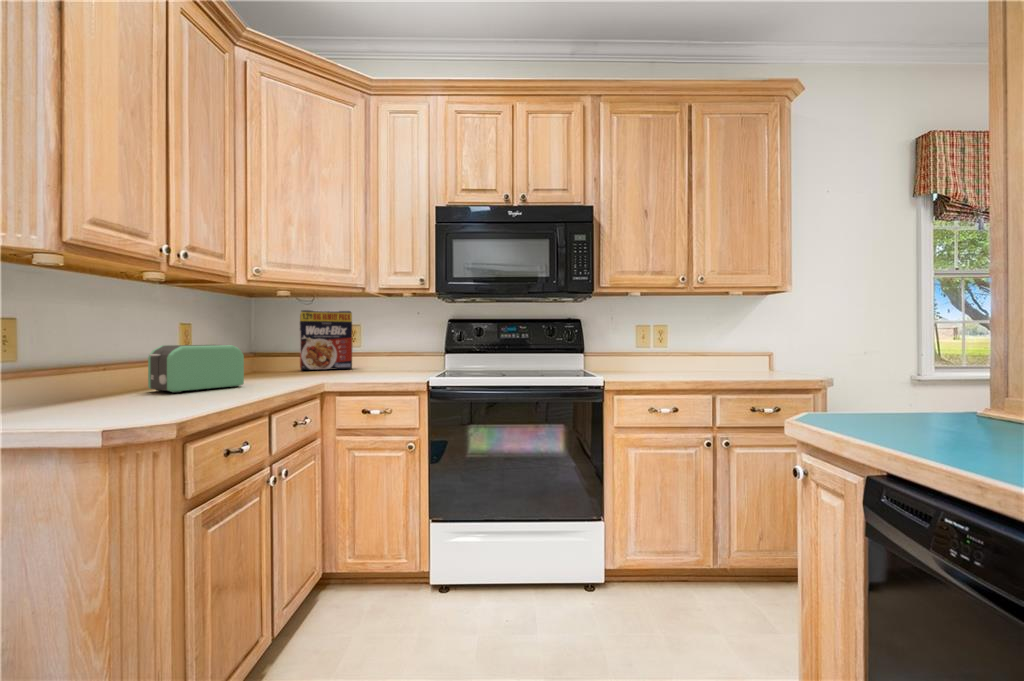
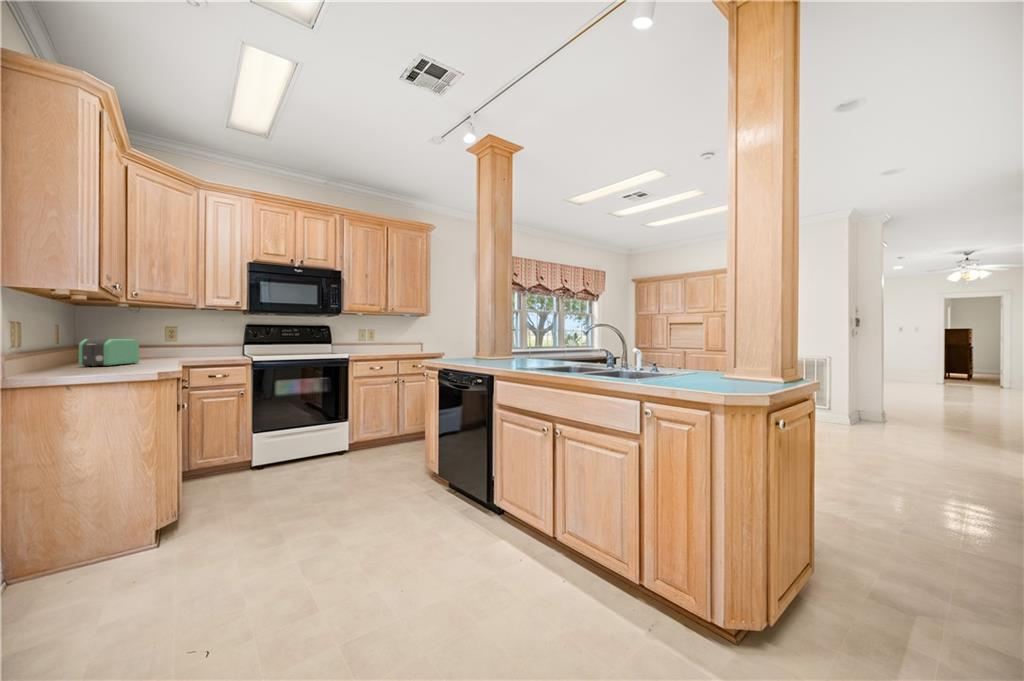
cereal box: present [300,310,352,370] -> none [128,317,172,358]

